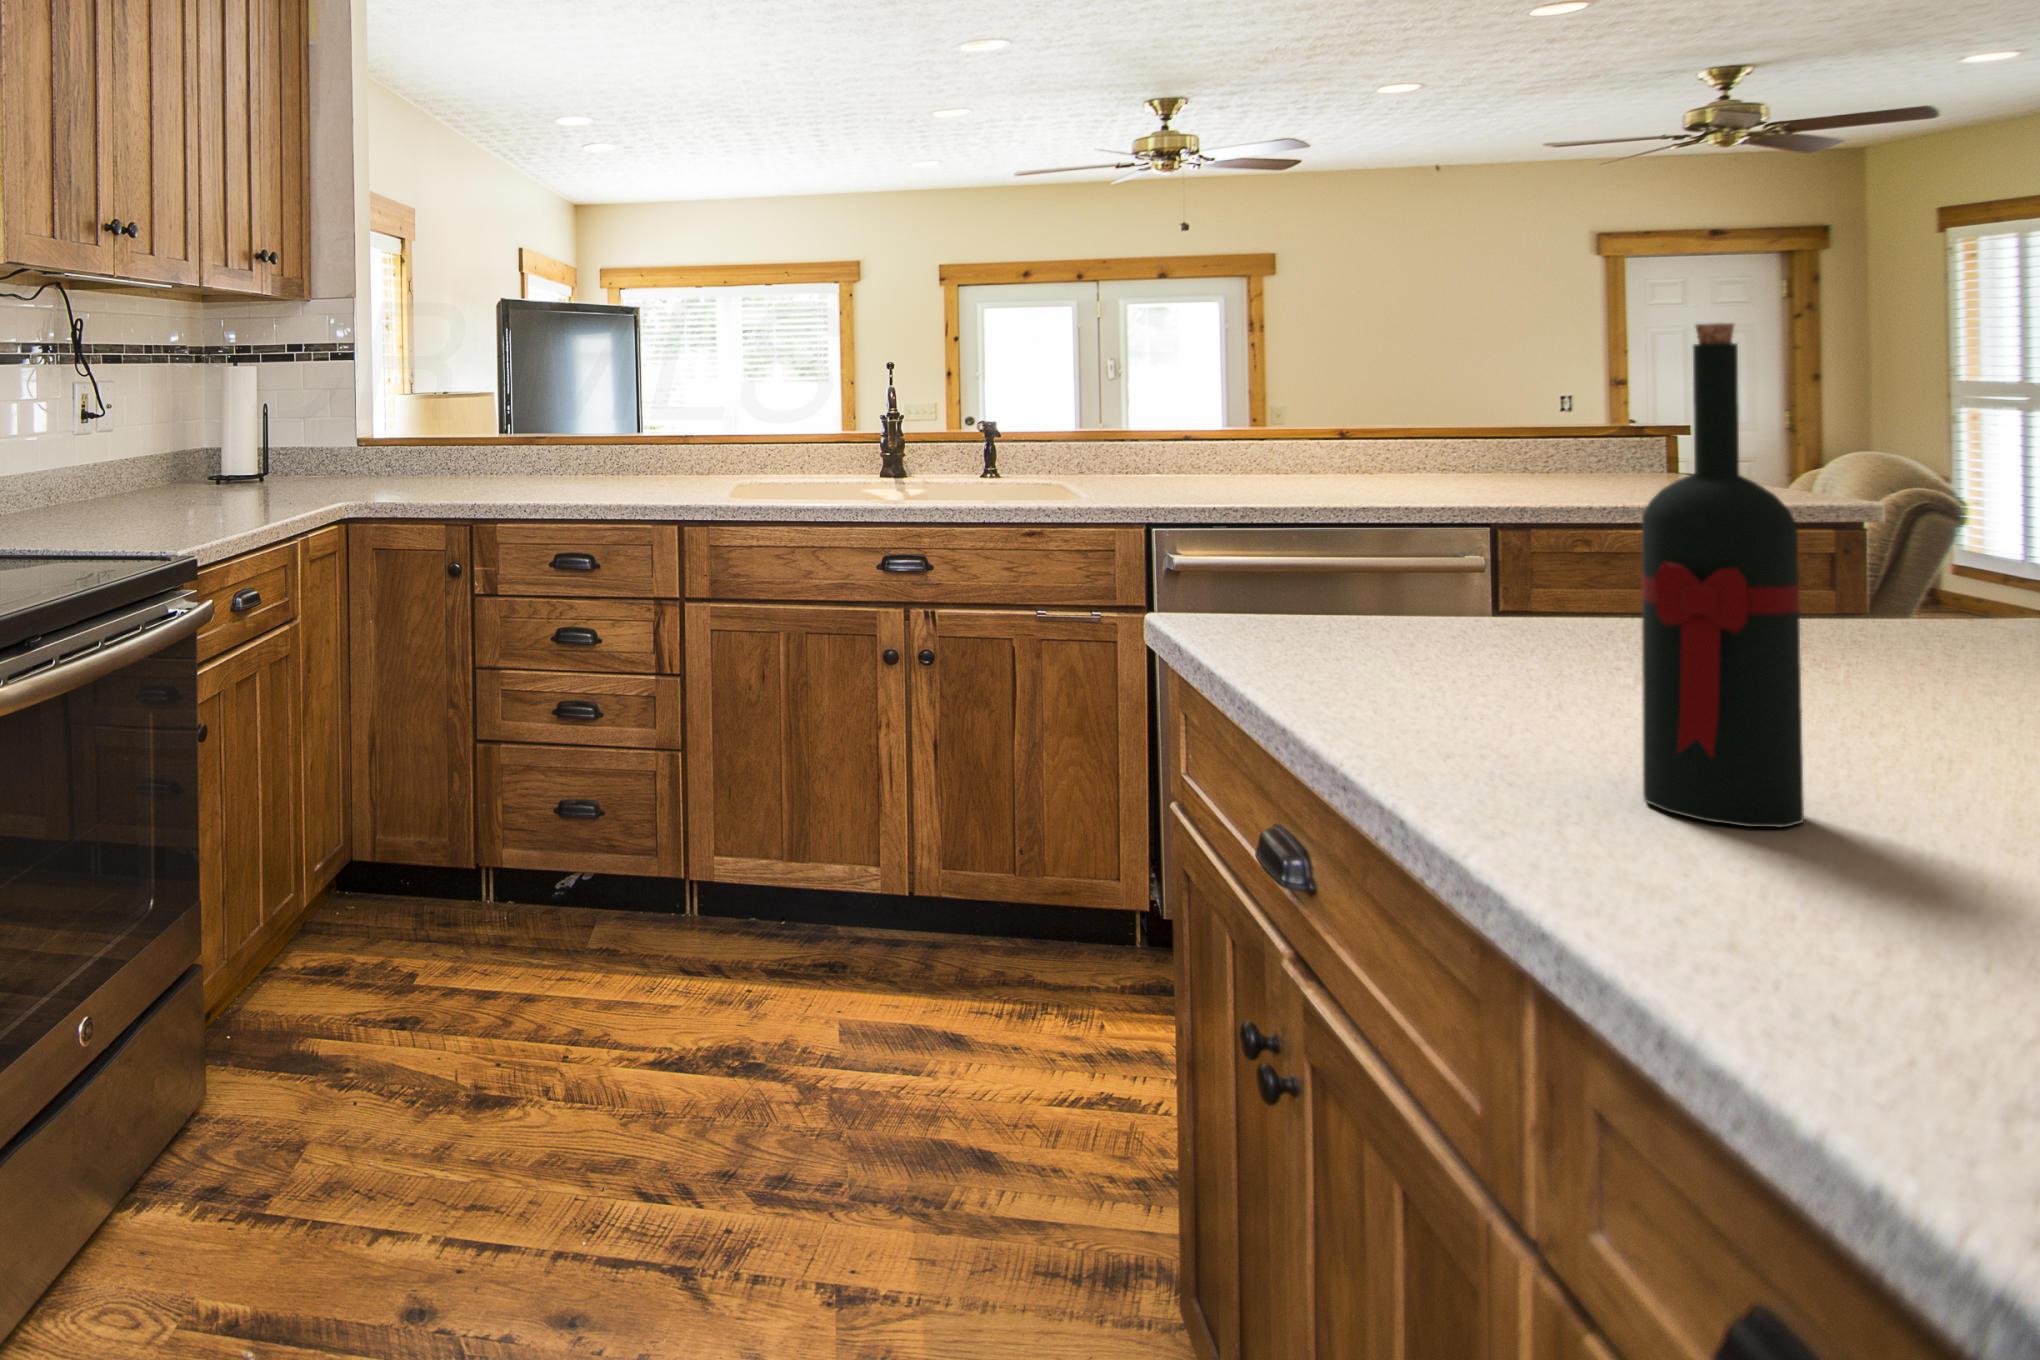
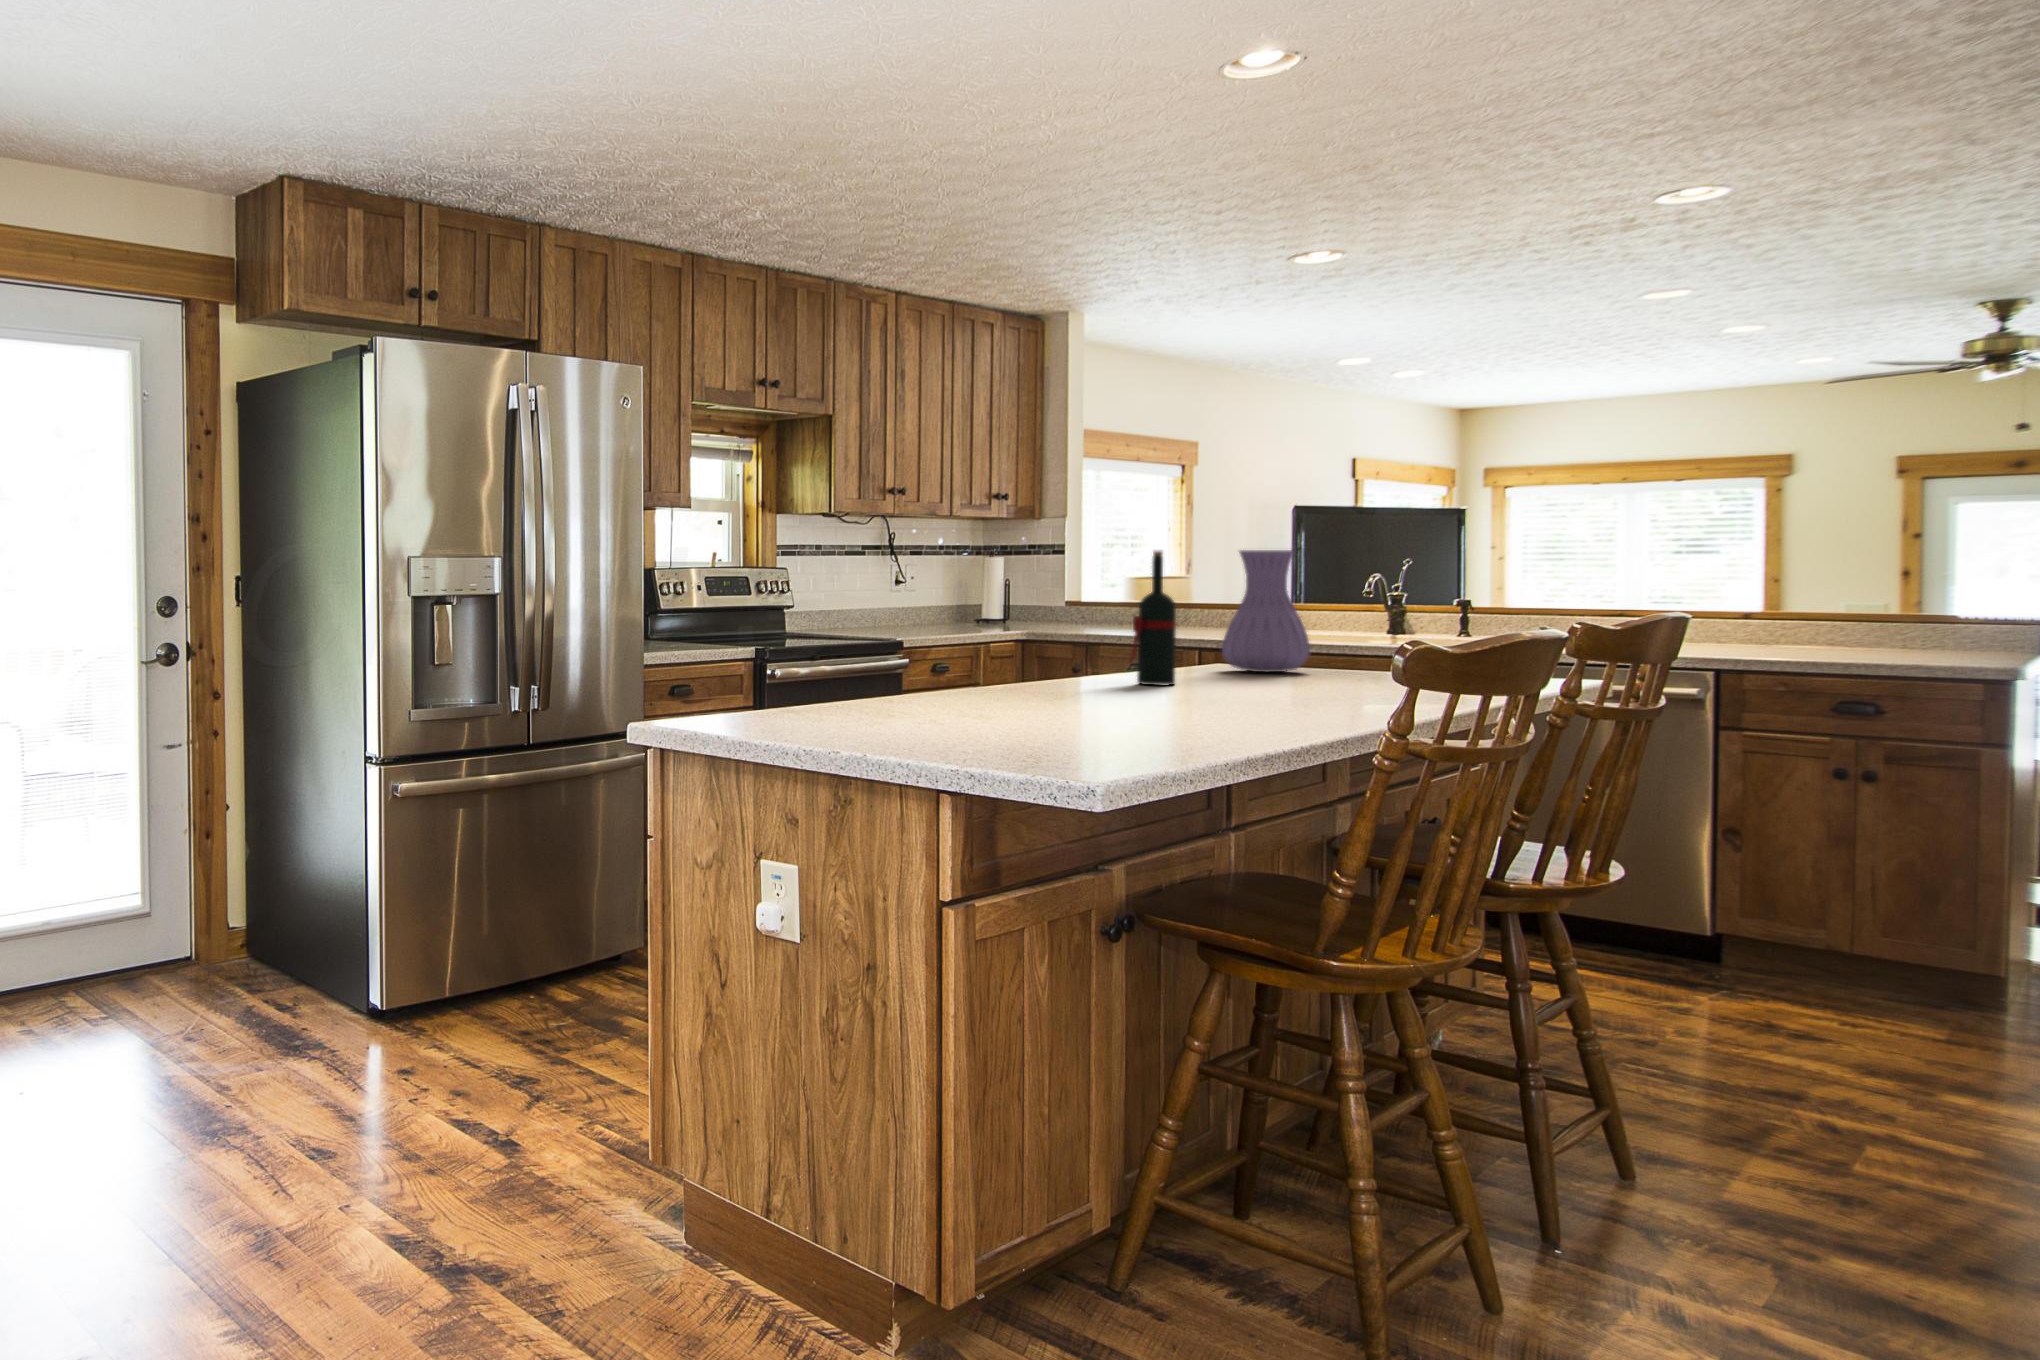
vase: none [1295,334,1529,653] -> present [1222,550,1310,672]

